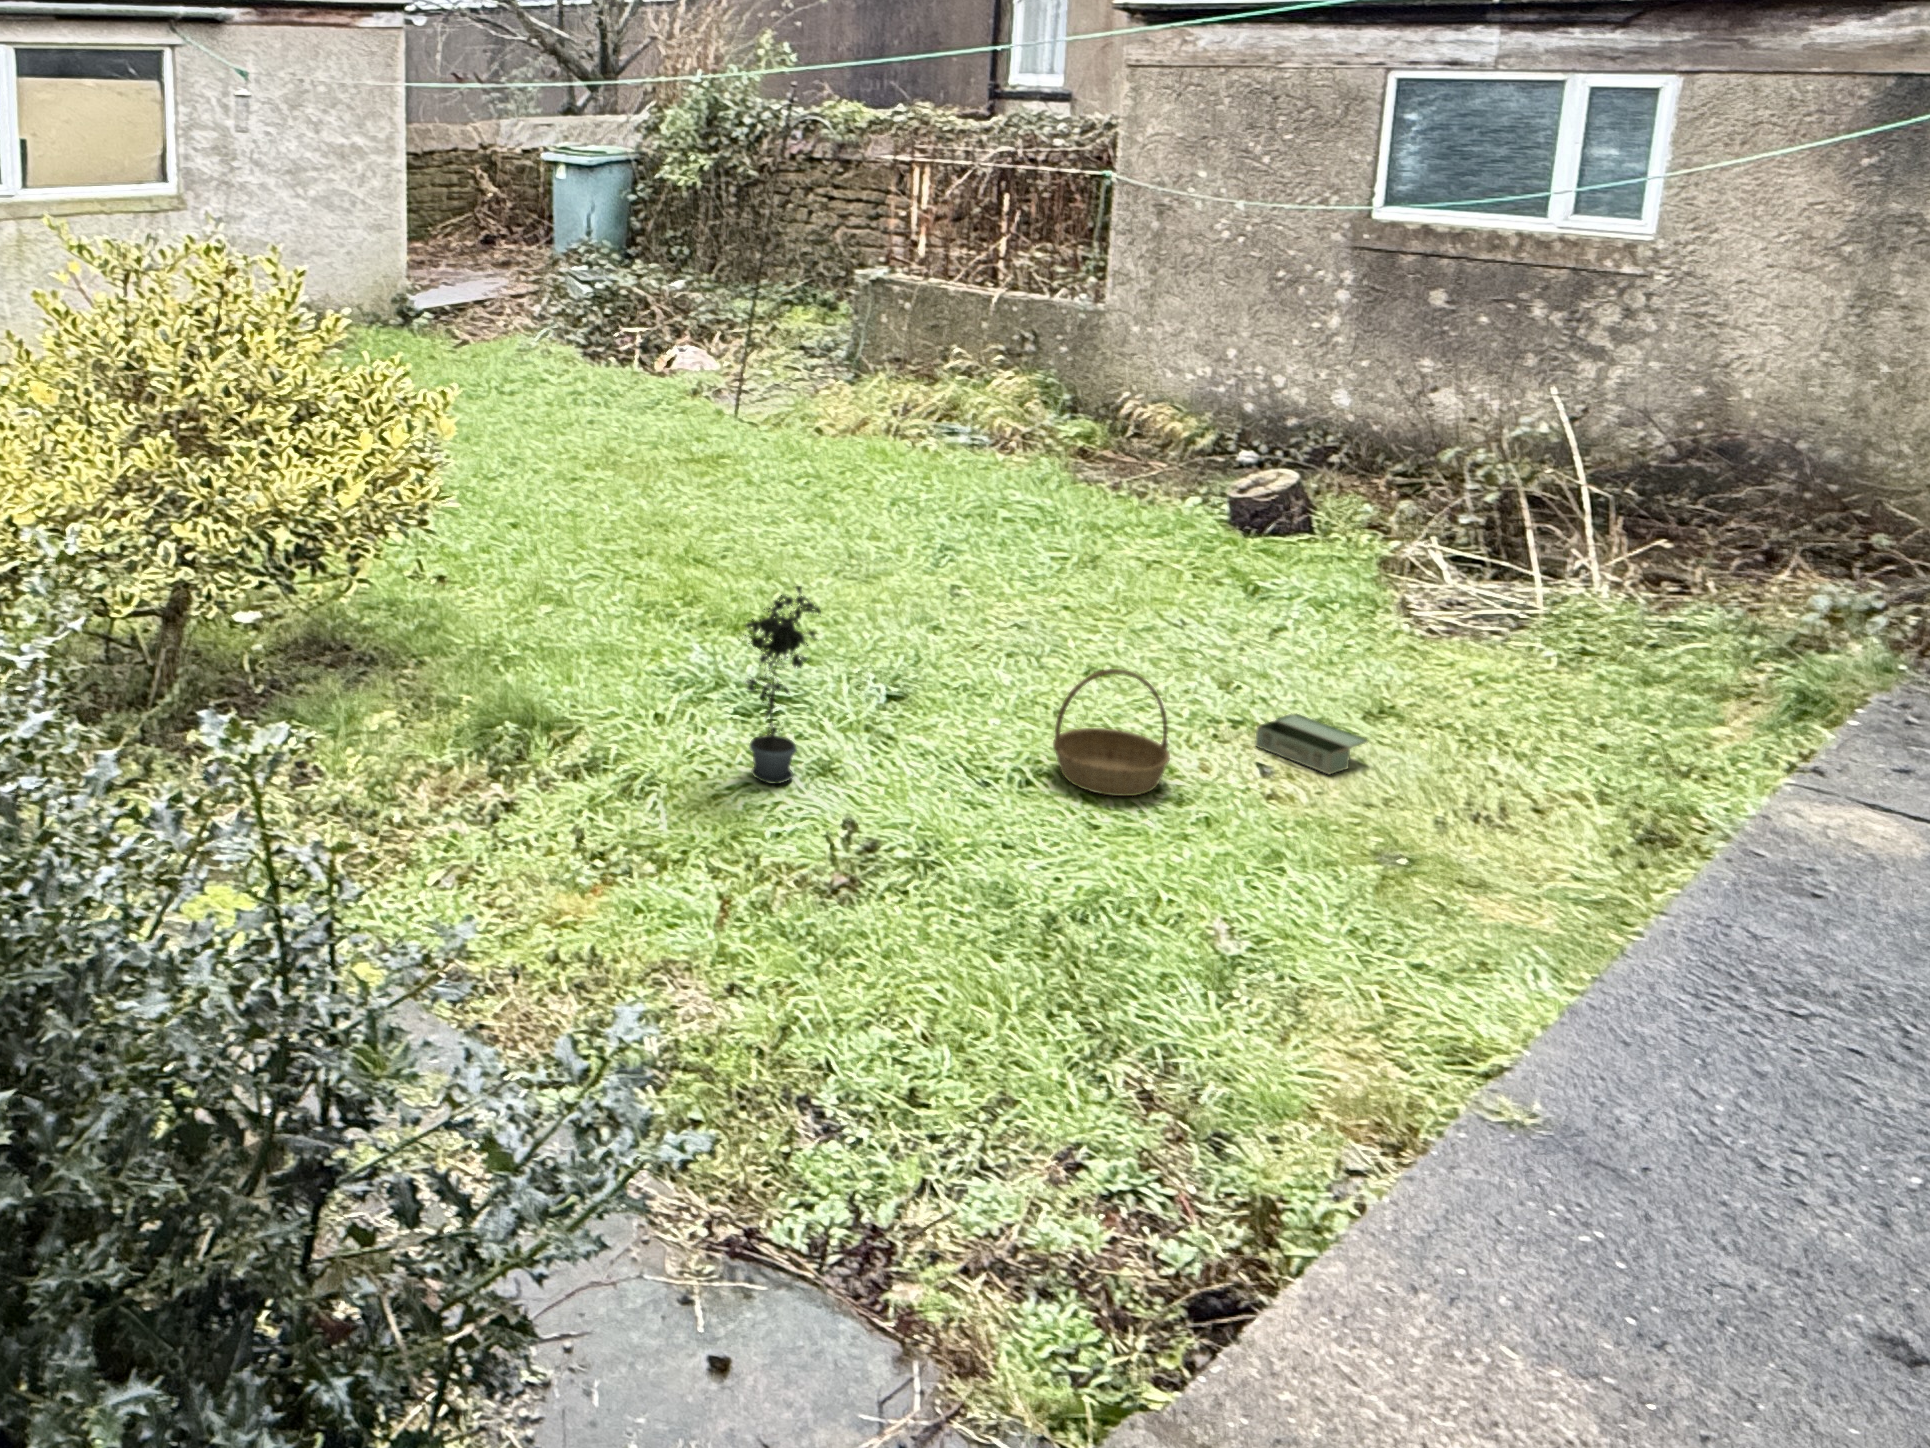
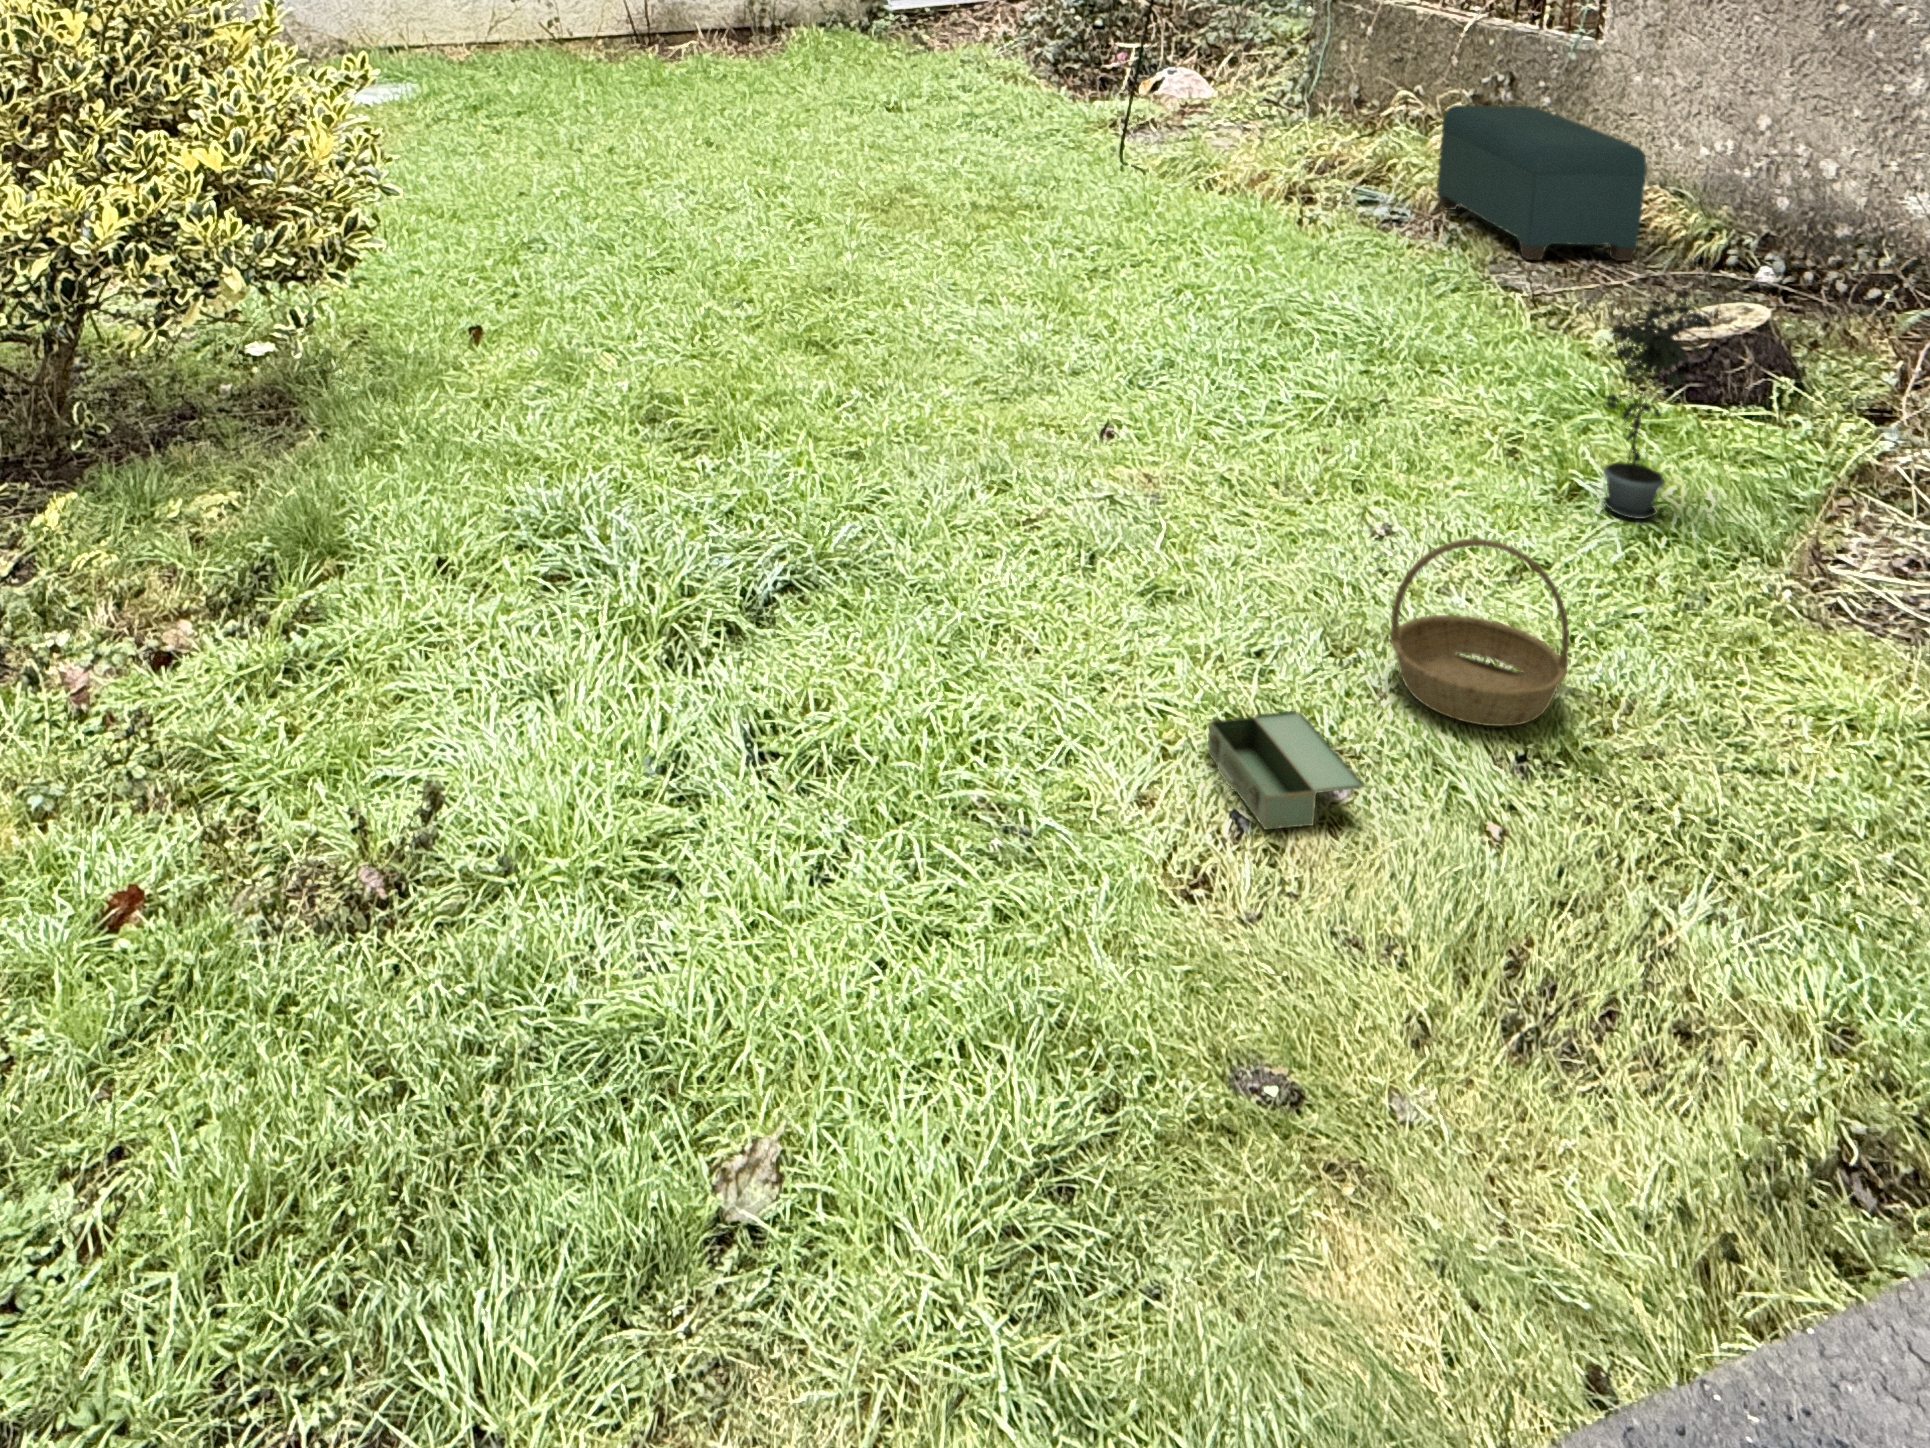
bench: none [990,351,1156,457] -> present [1437,105,1647,261]
potted plant: present [745,586,821,784] -> present [1603,292,1711,519]
basket: present [1053,669,1170,796] -> present [1390,538,1569,726]

